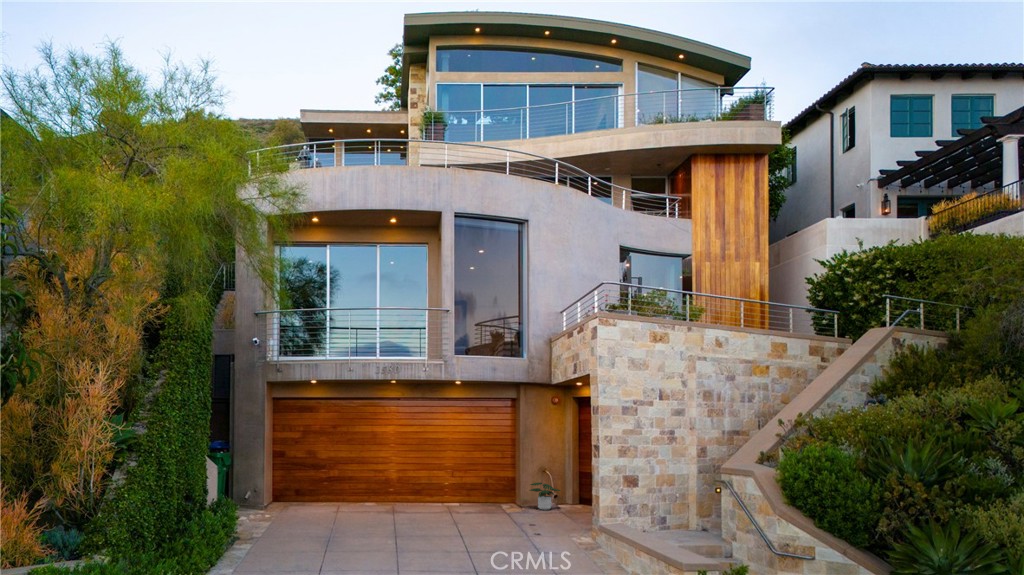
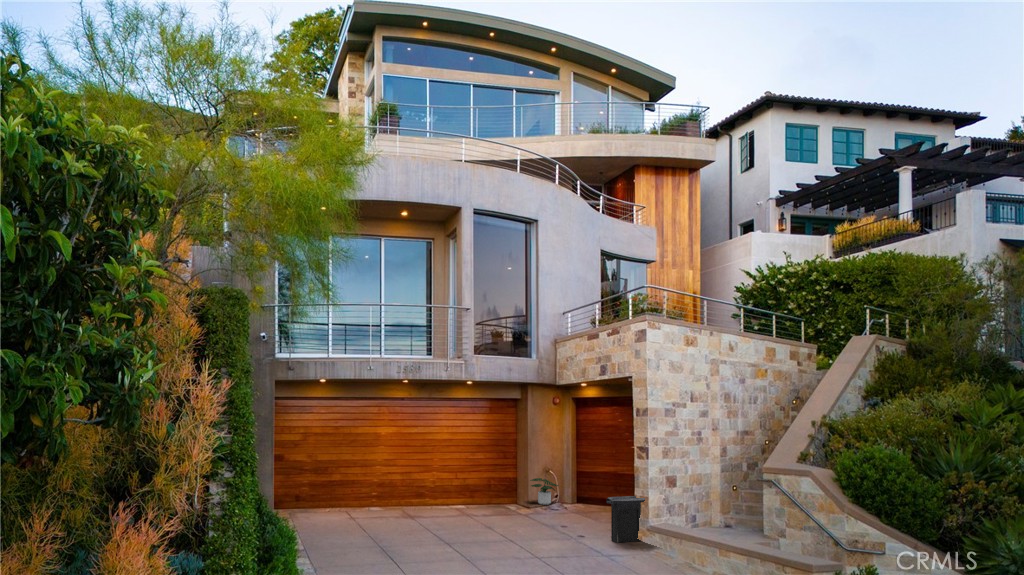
trash can: none [553,497,596,543] -> present [606,496,645,543]

